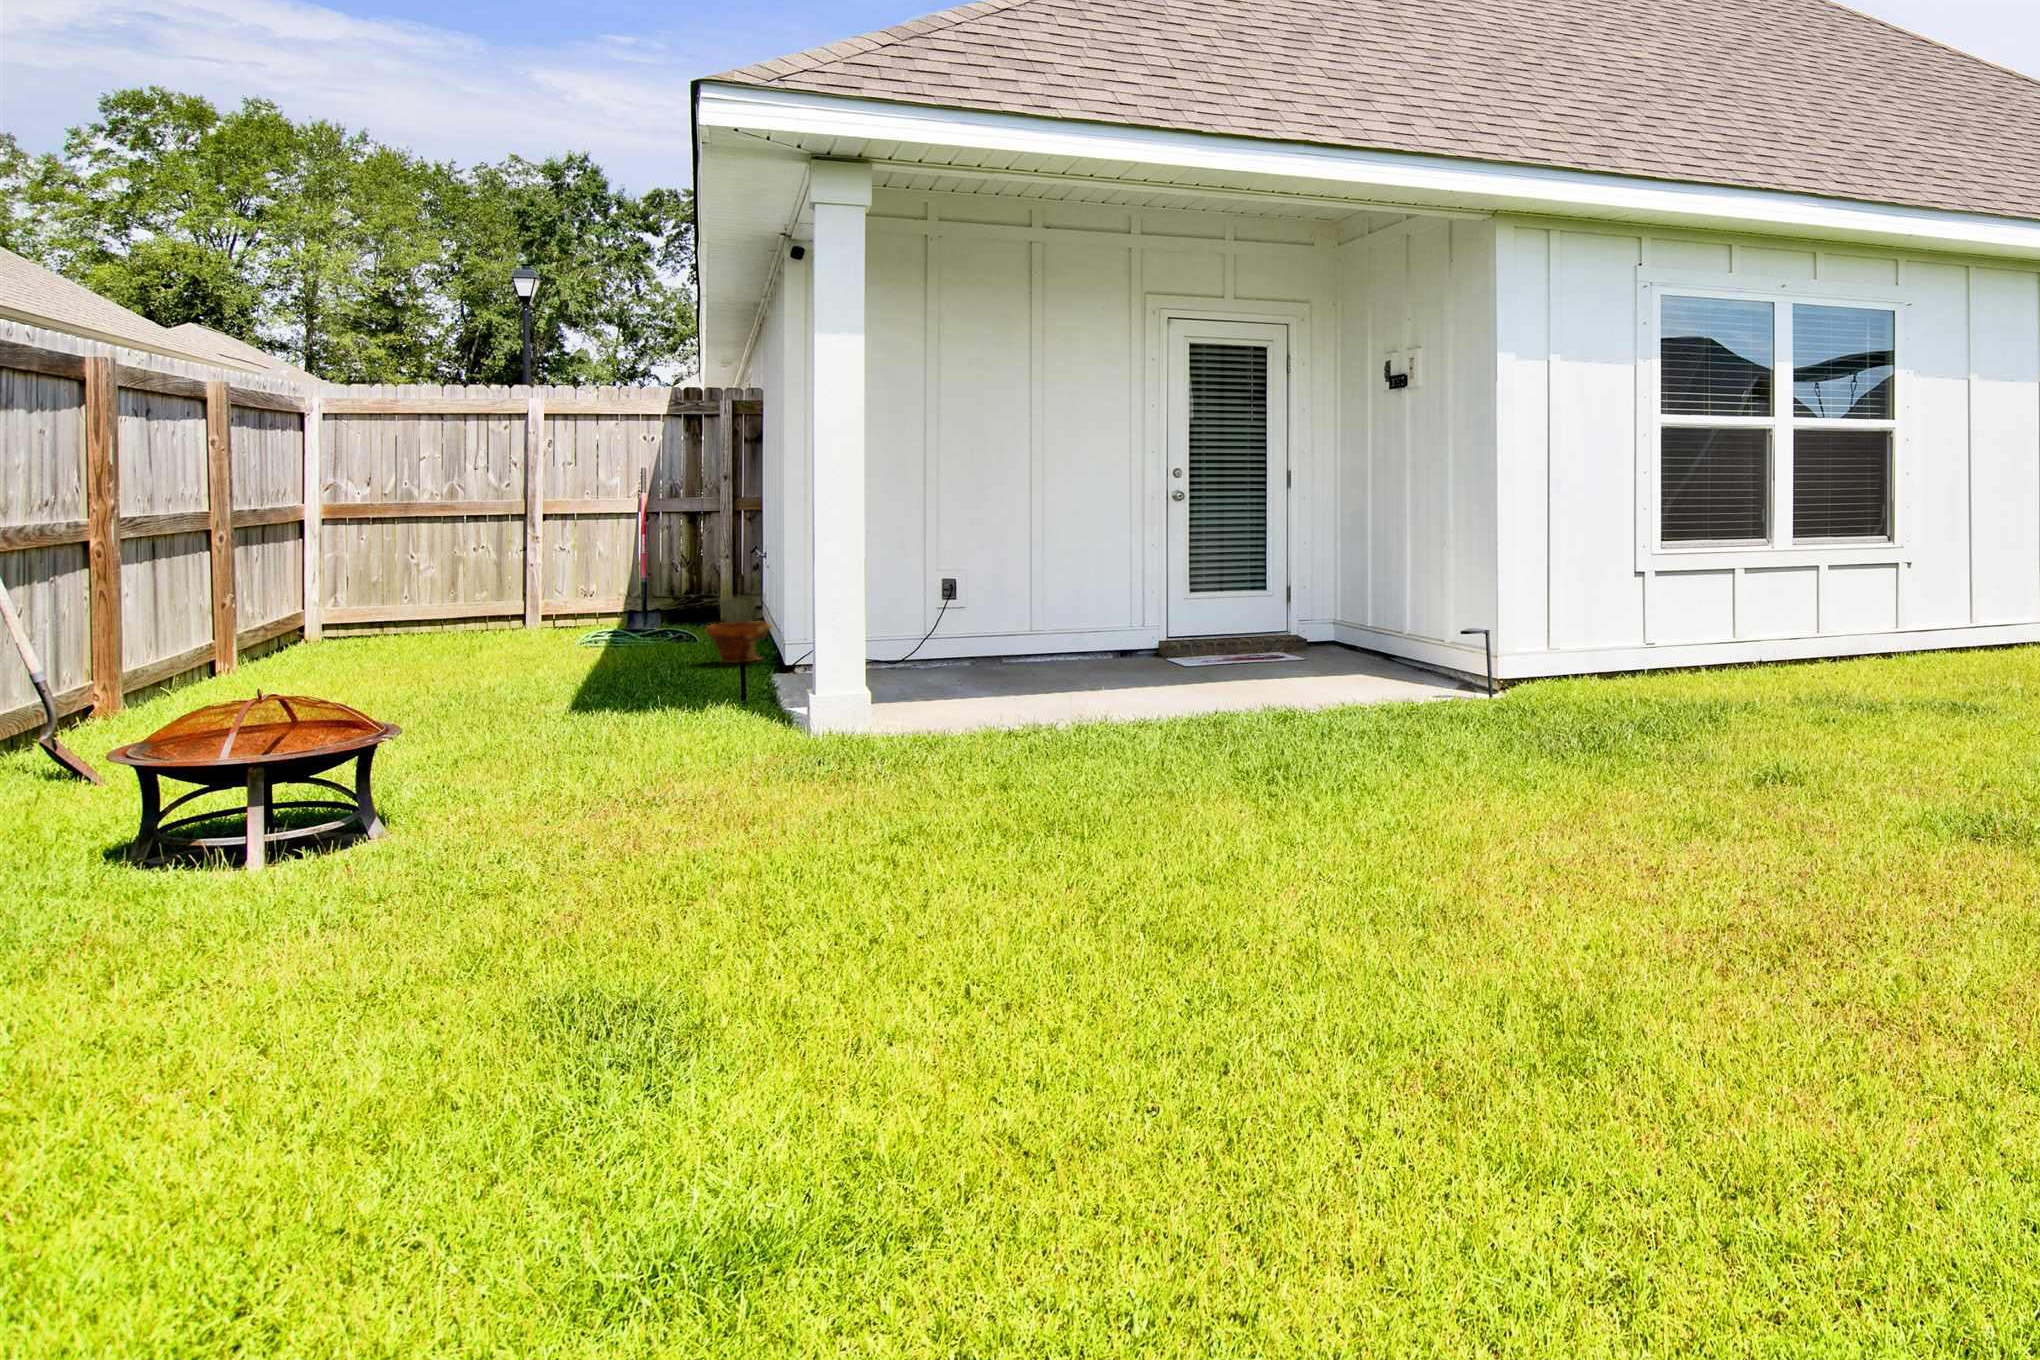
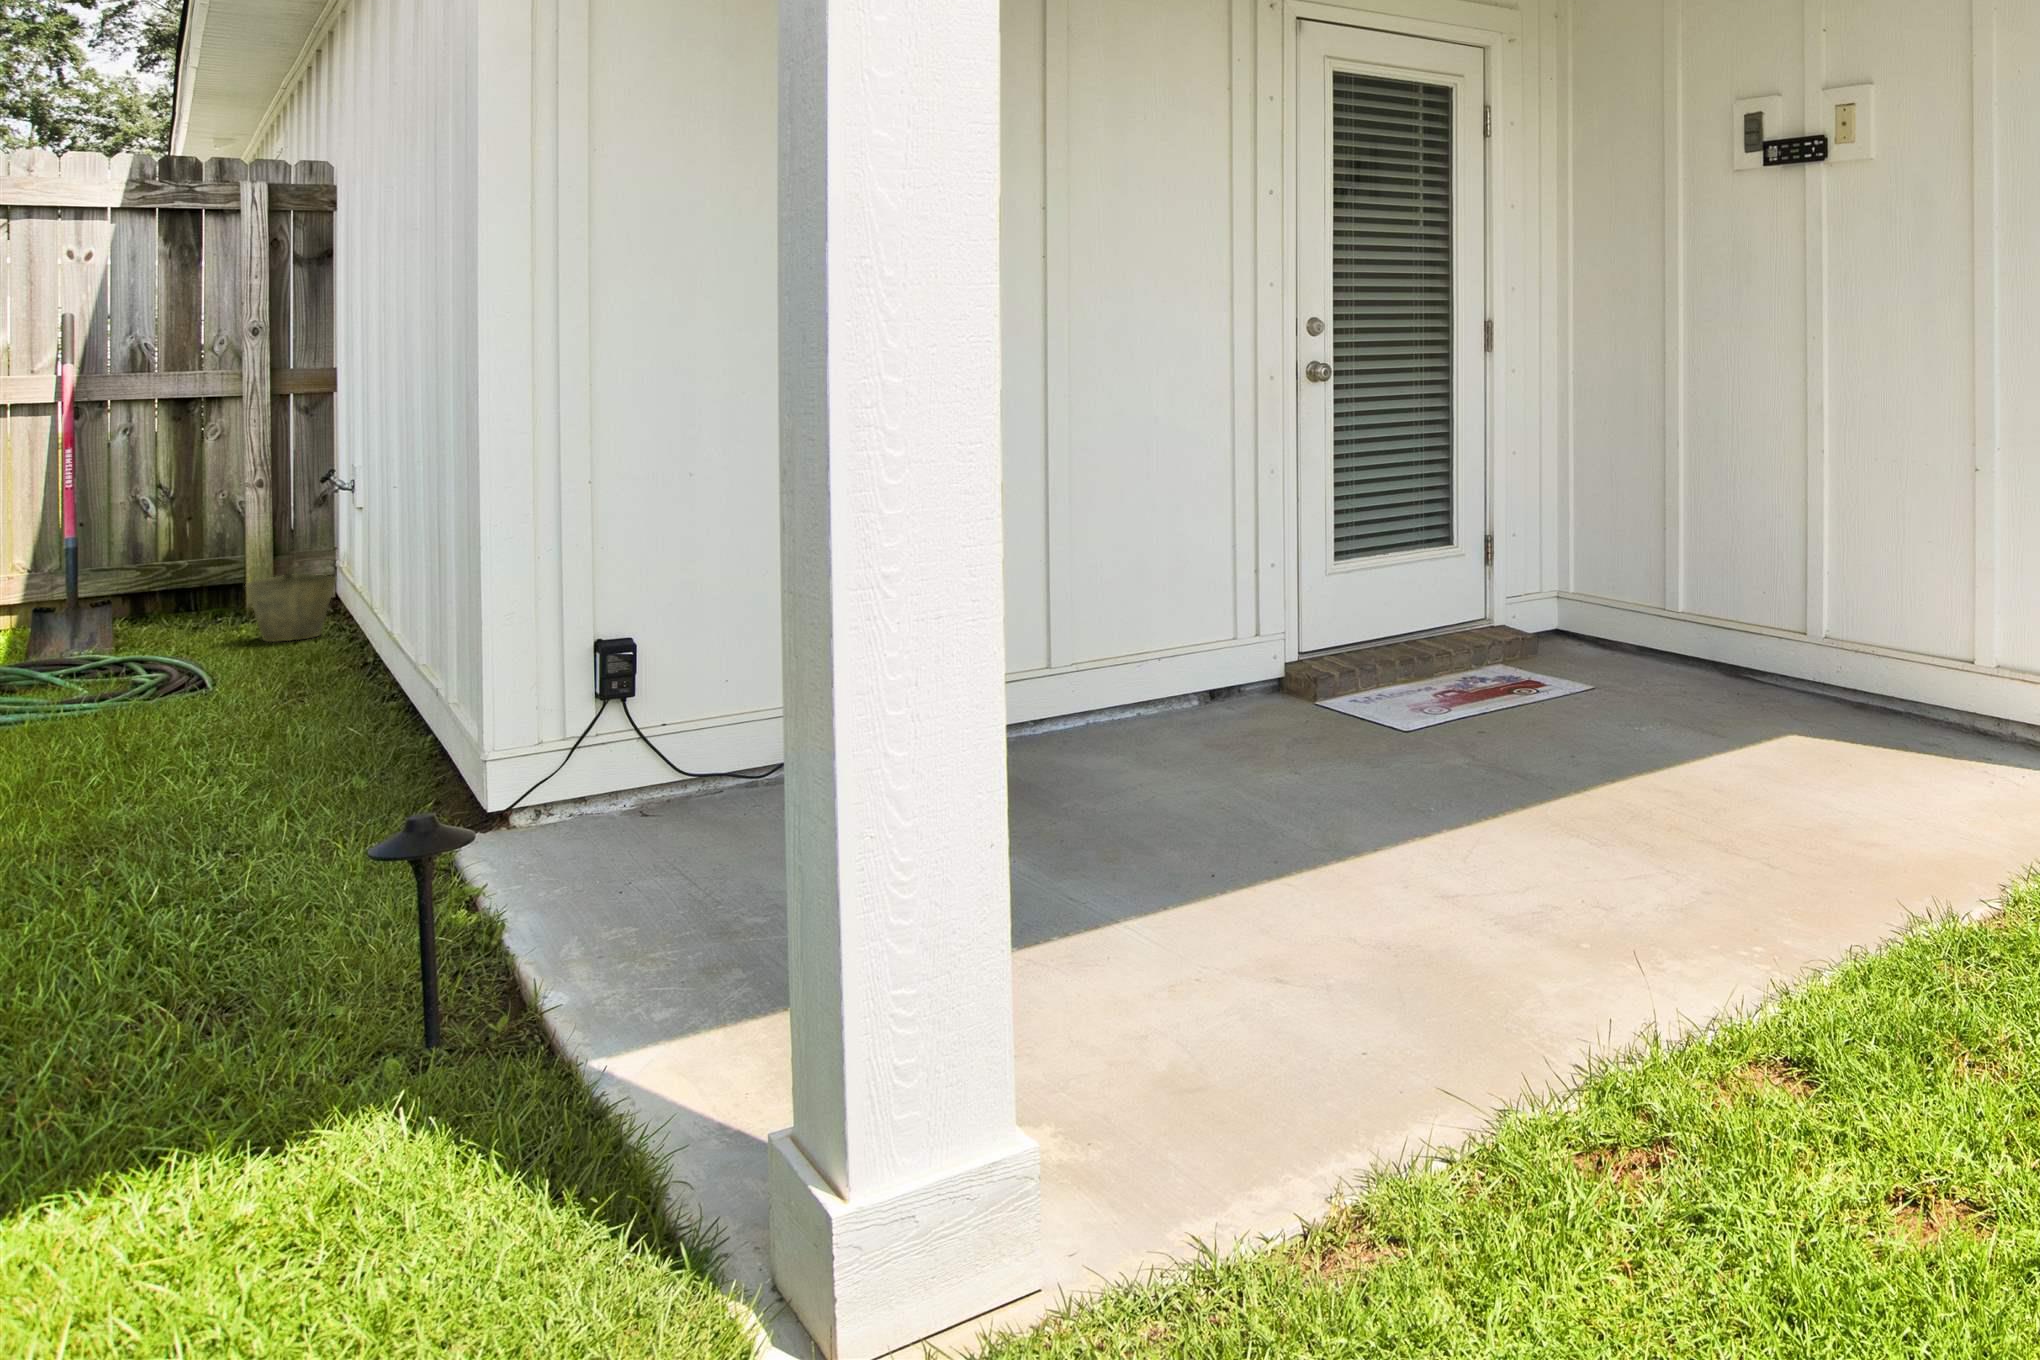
planter: present [706,621,771,663] -> none [243,676,427,795]

